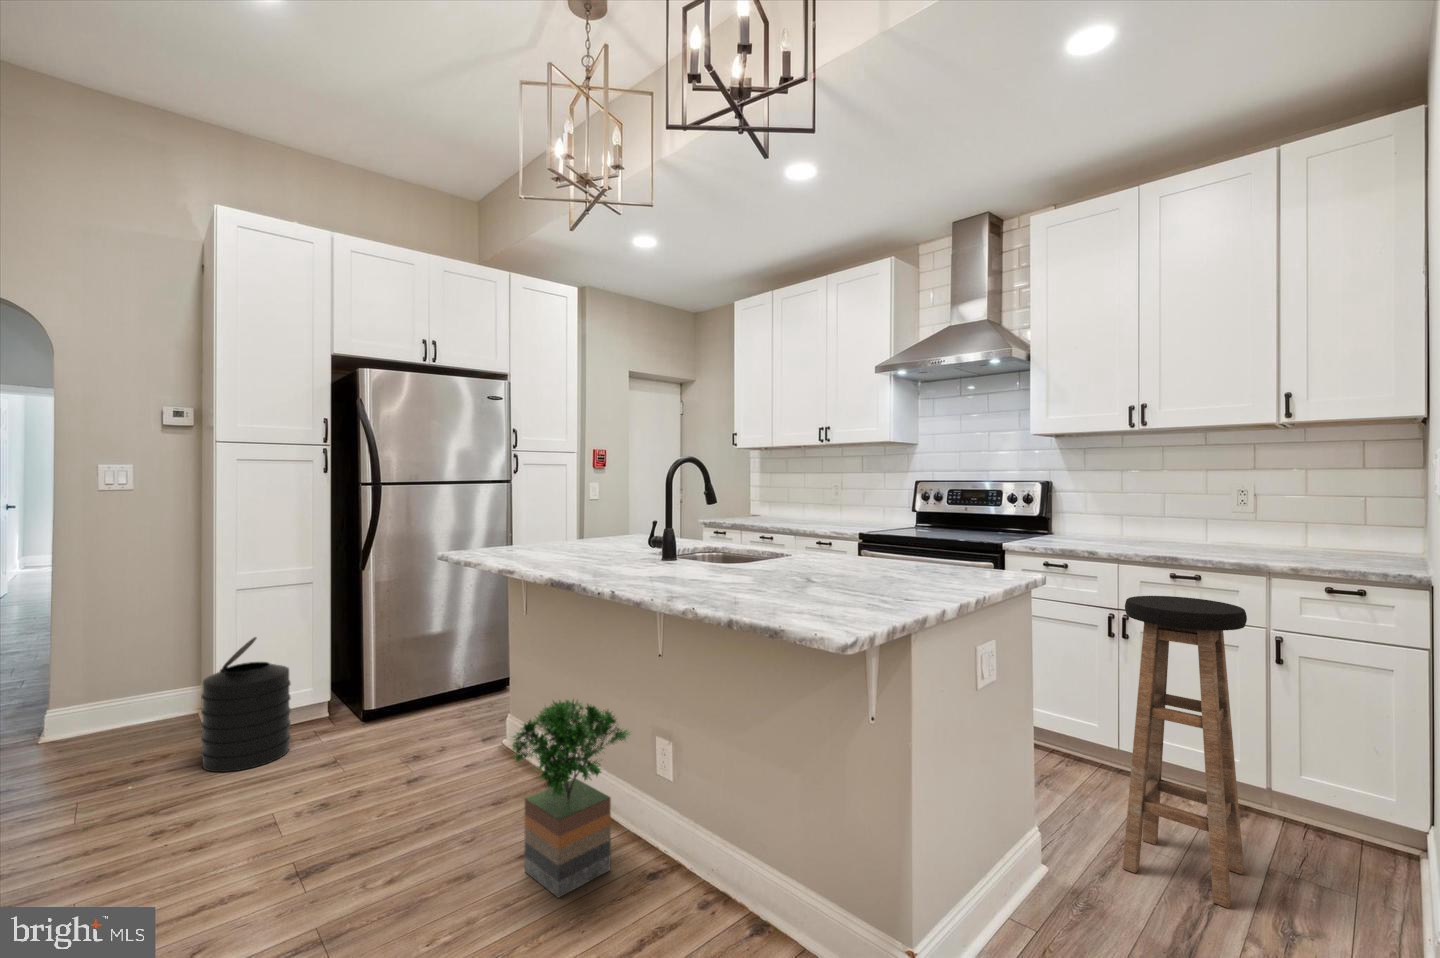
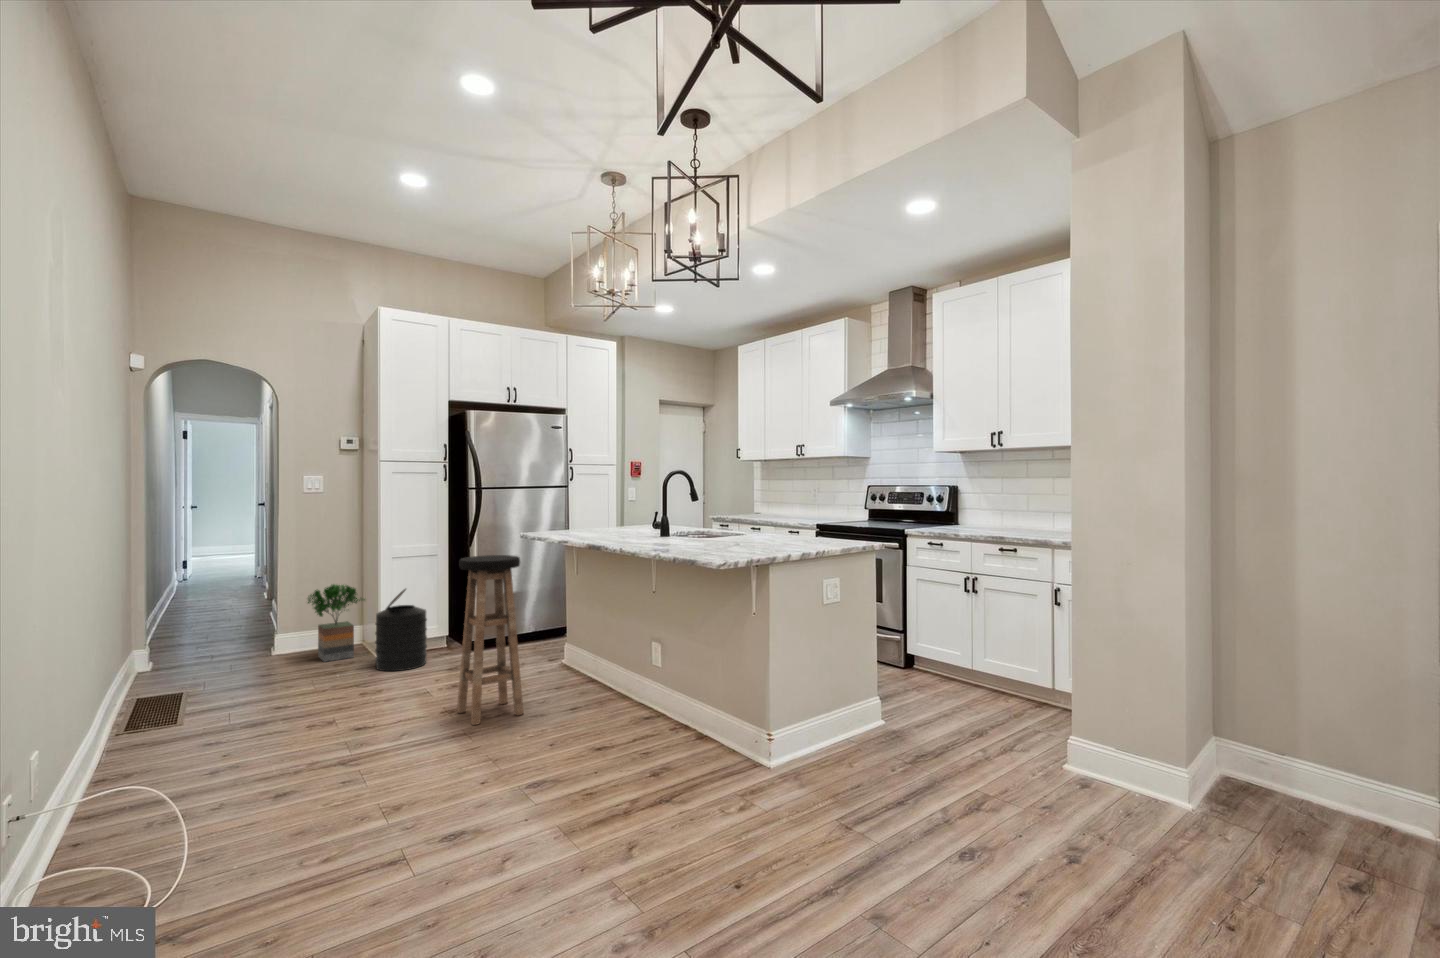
bar stool: present [1123,596,1247,908] -> present [457,555,523,725]
potted tree: present [512,700,630,898] -> present [308,584,365,662]

